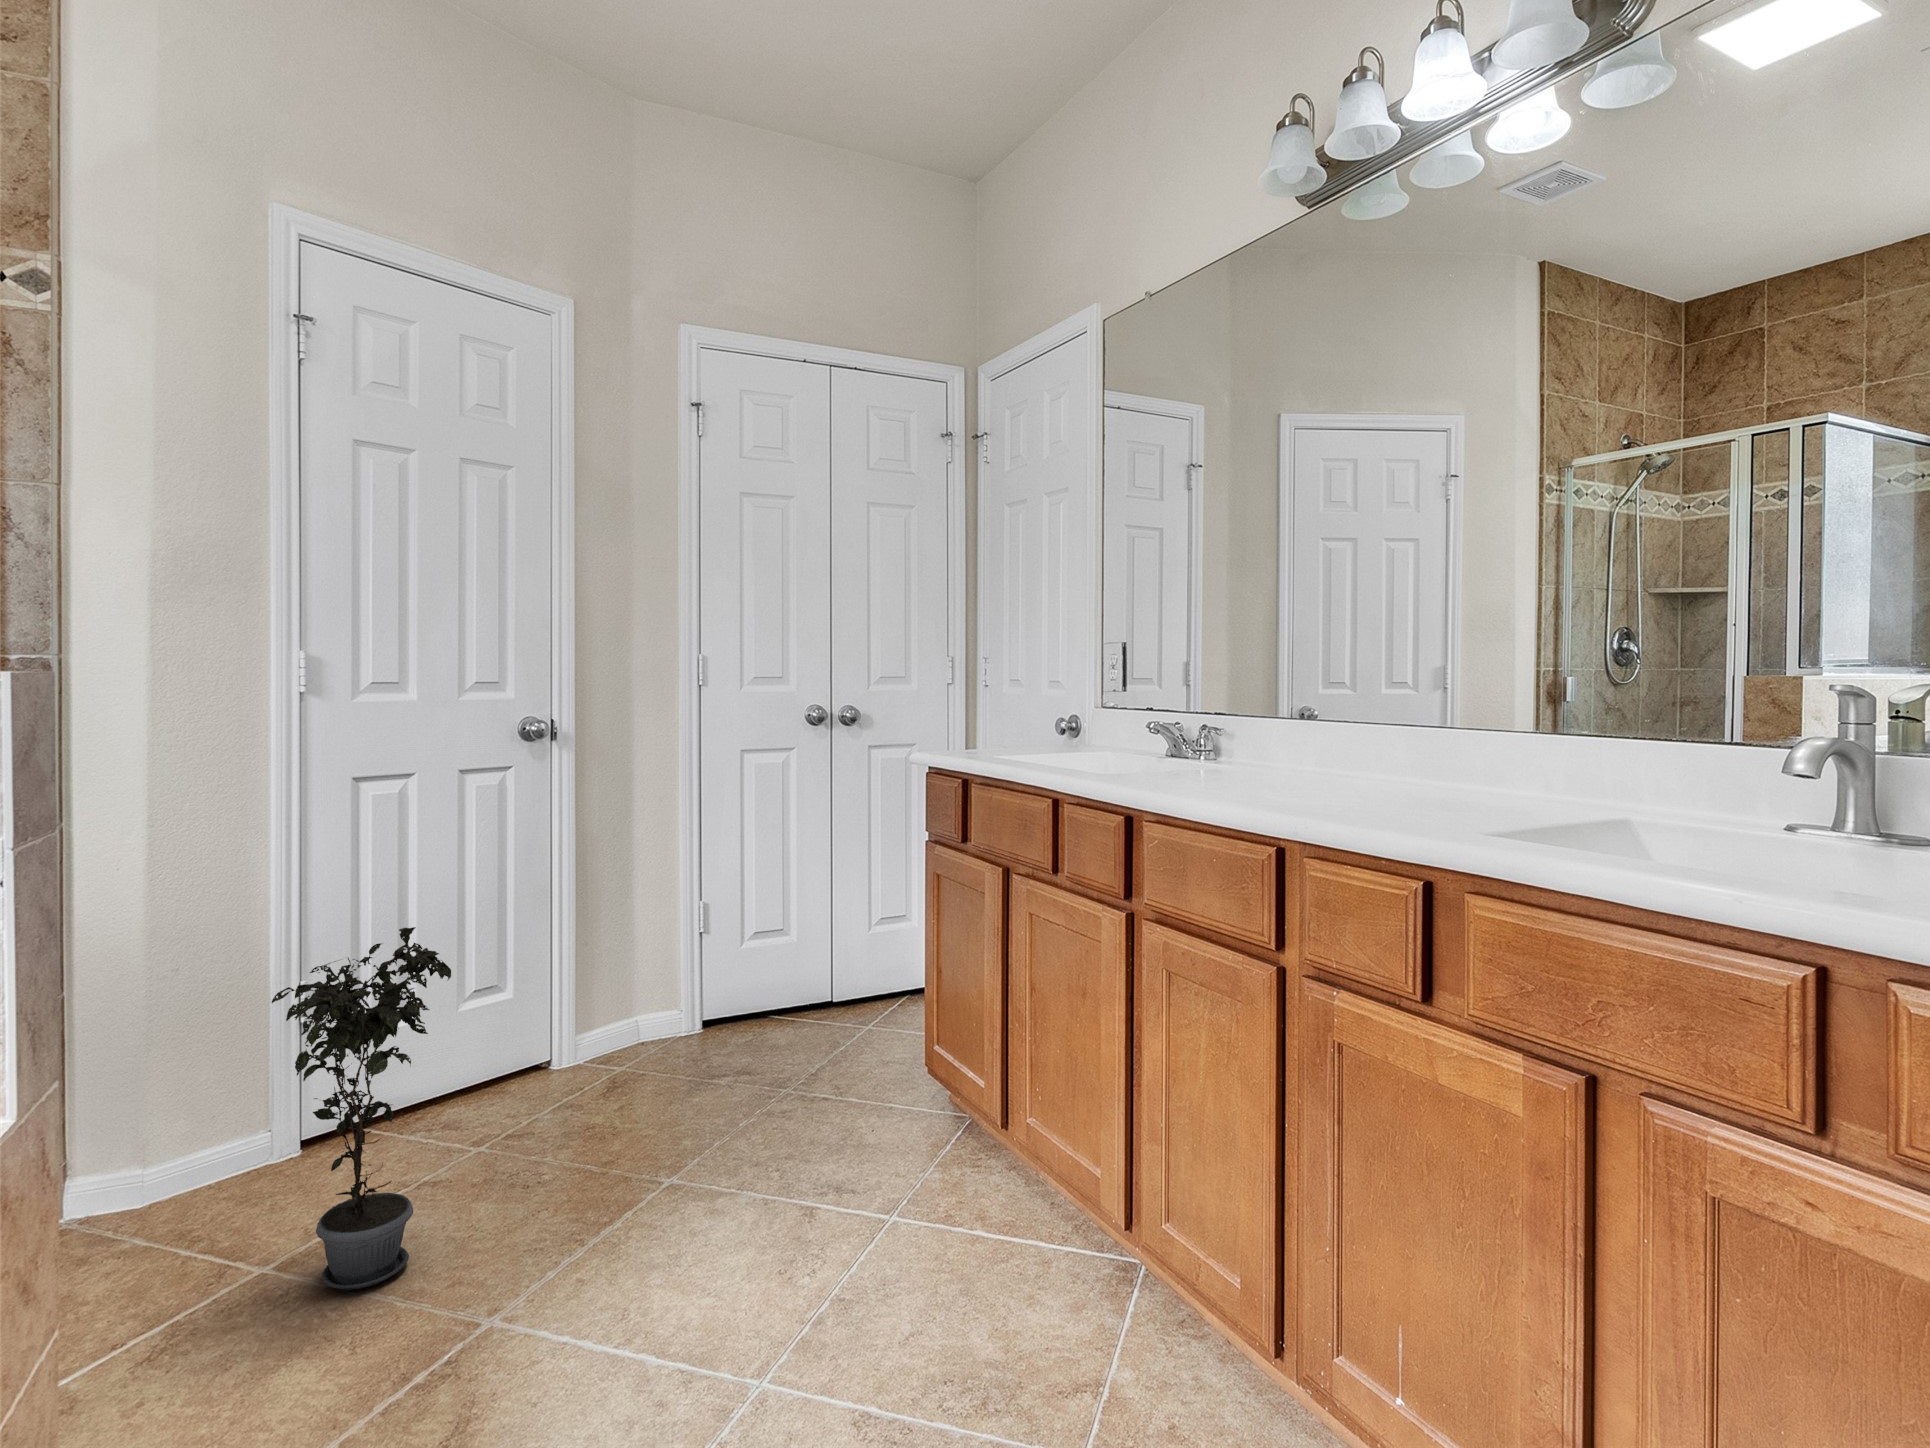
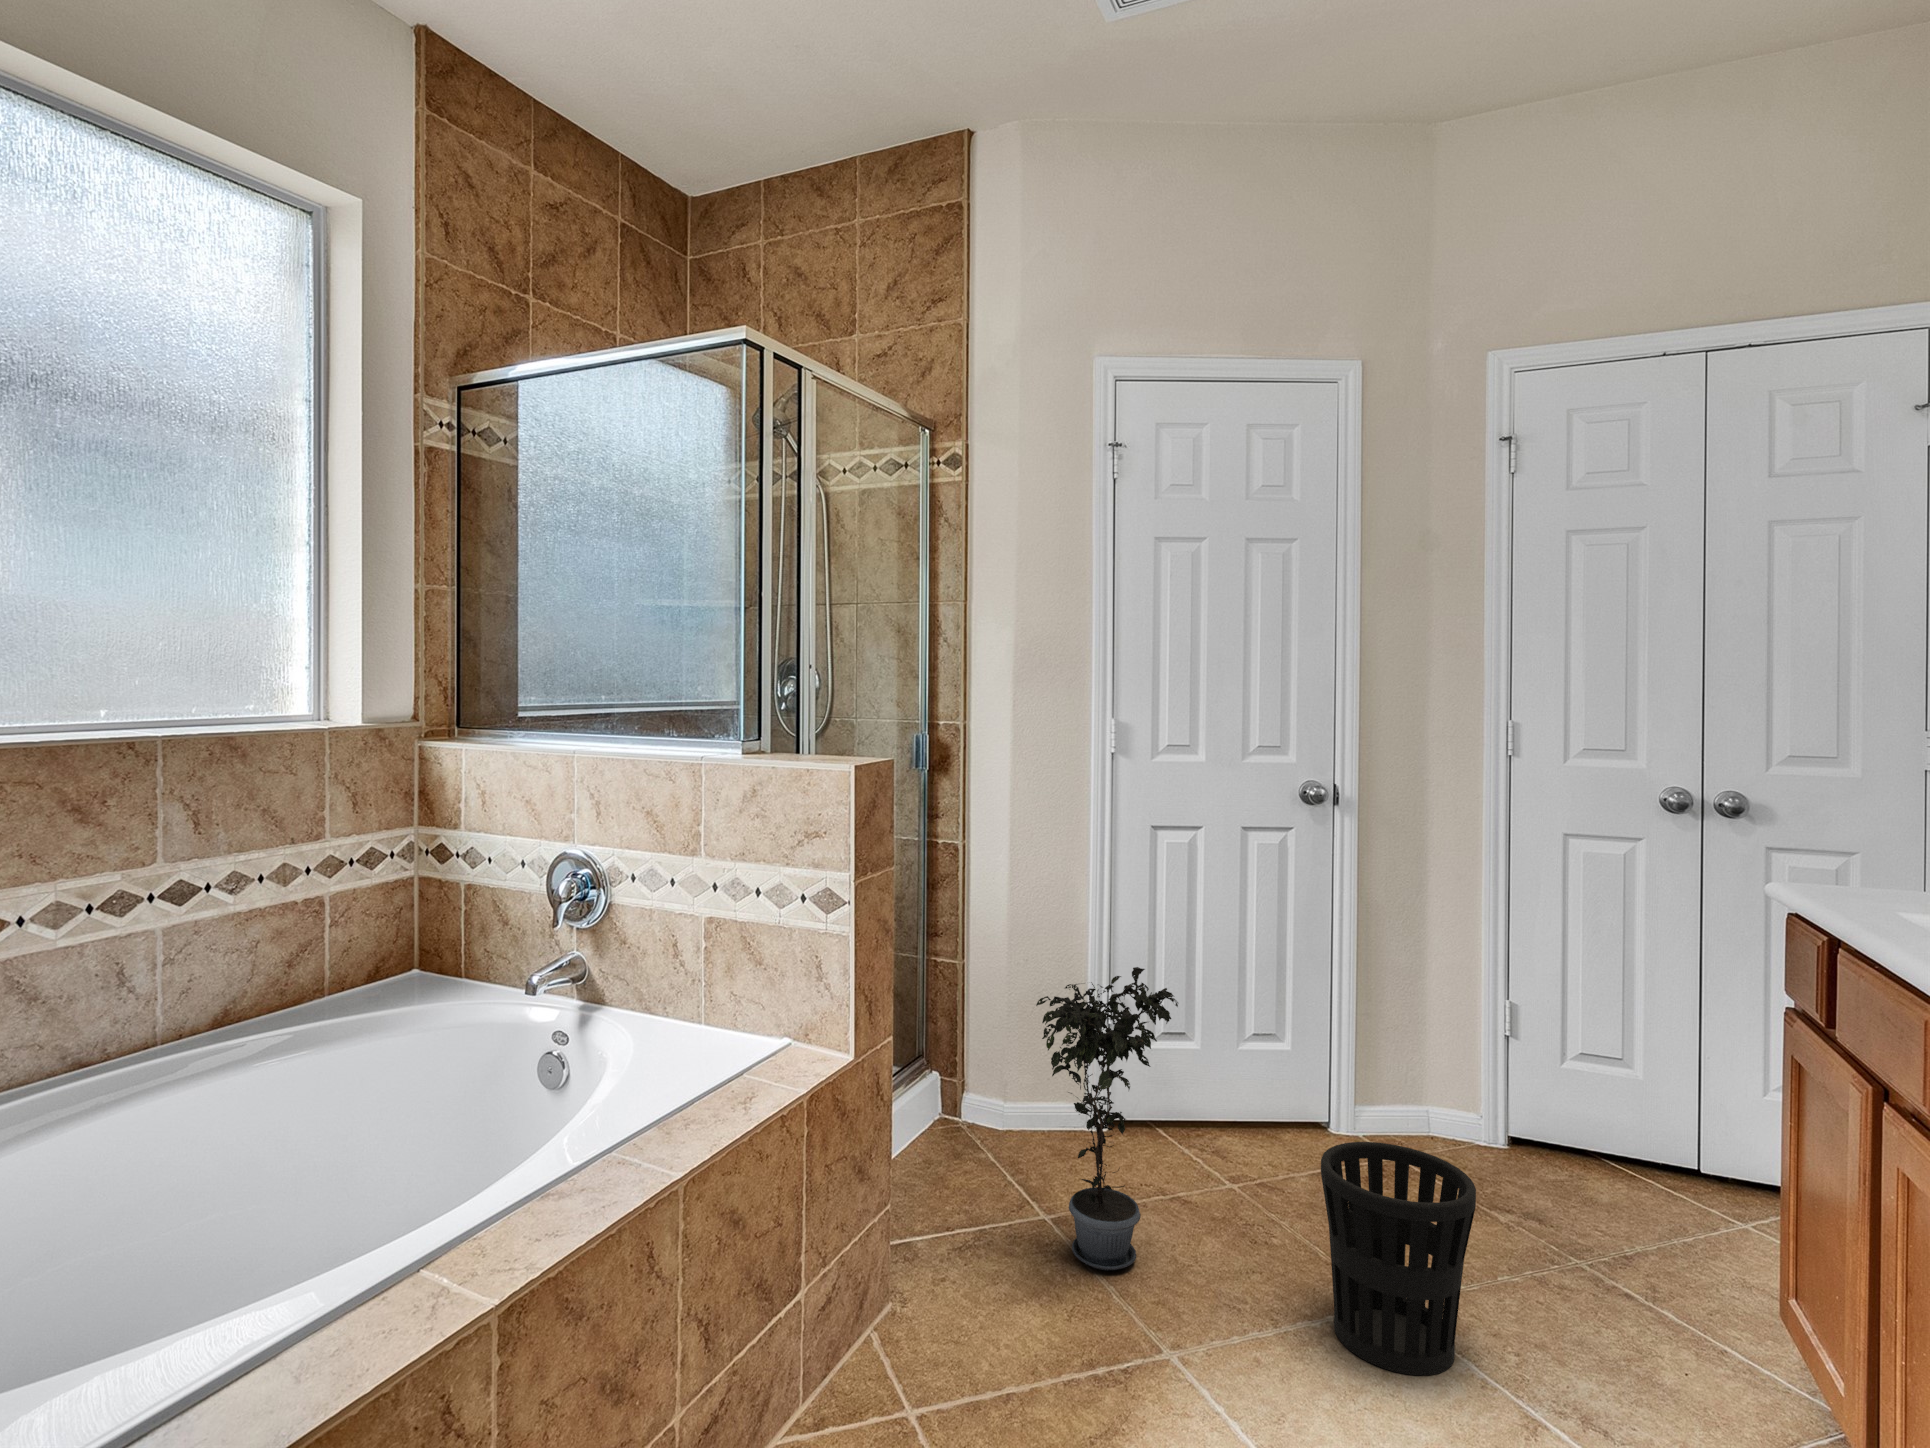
wastebasket: none [617,1032,752,1232] -> present [1321,1142,1476,1375]

